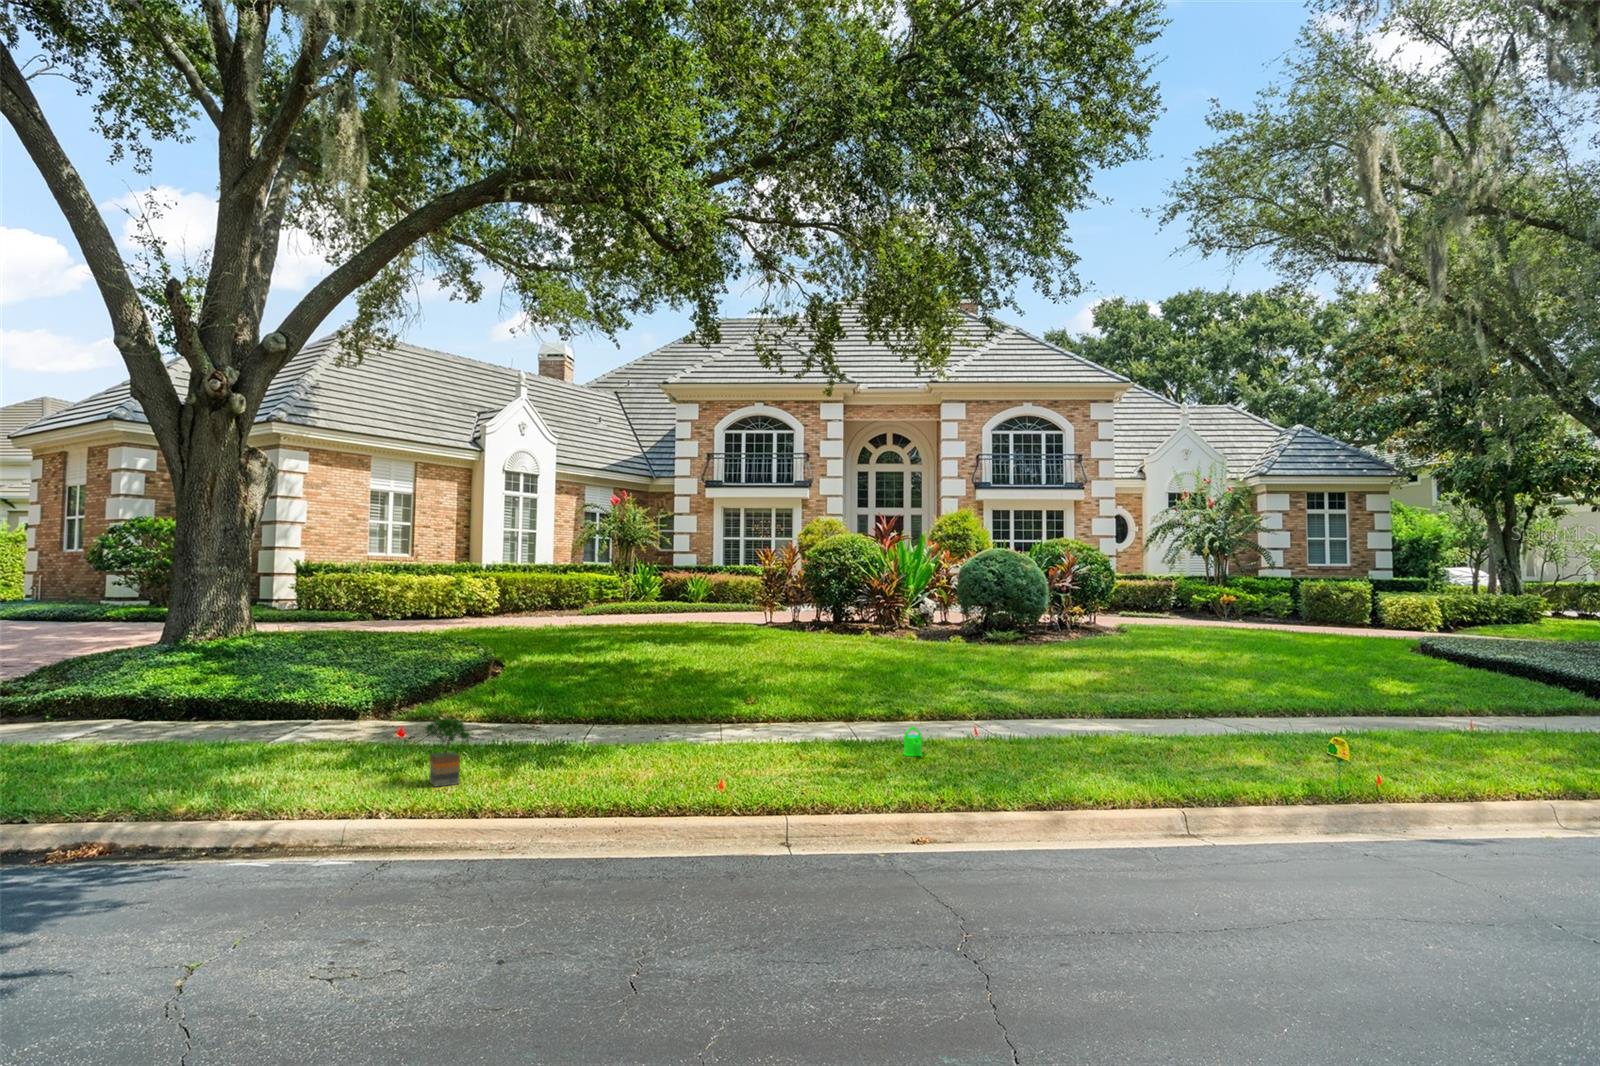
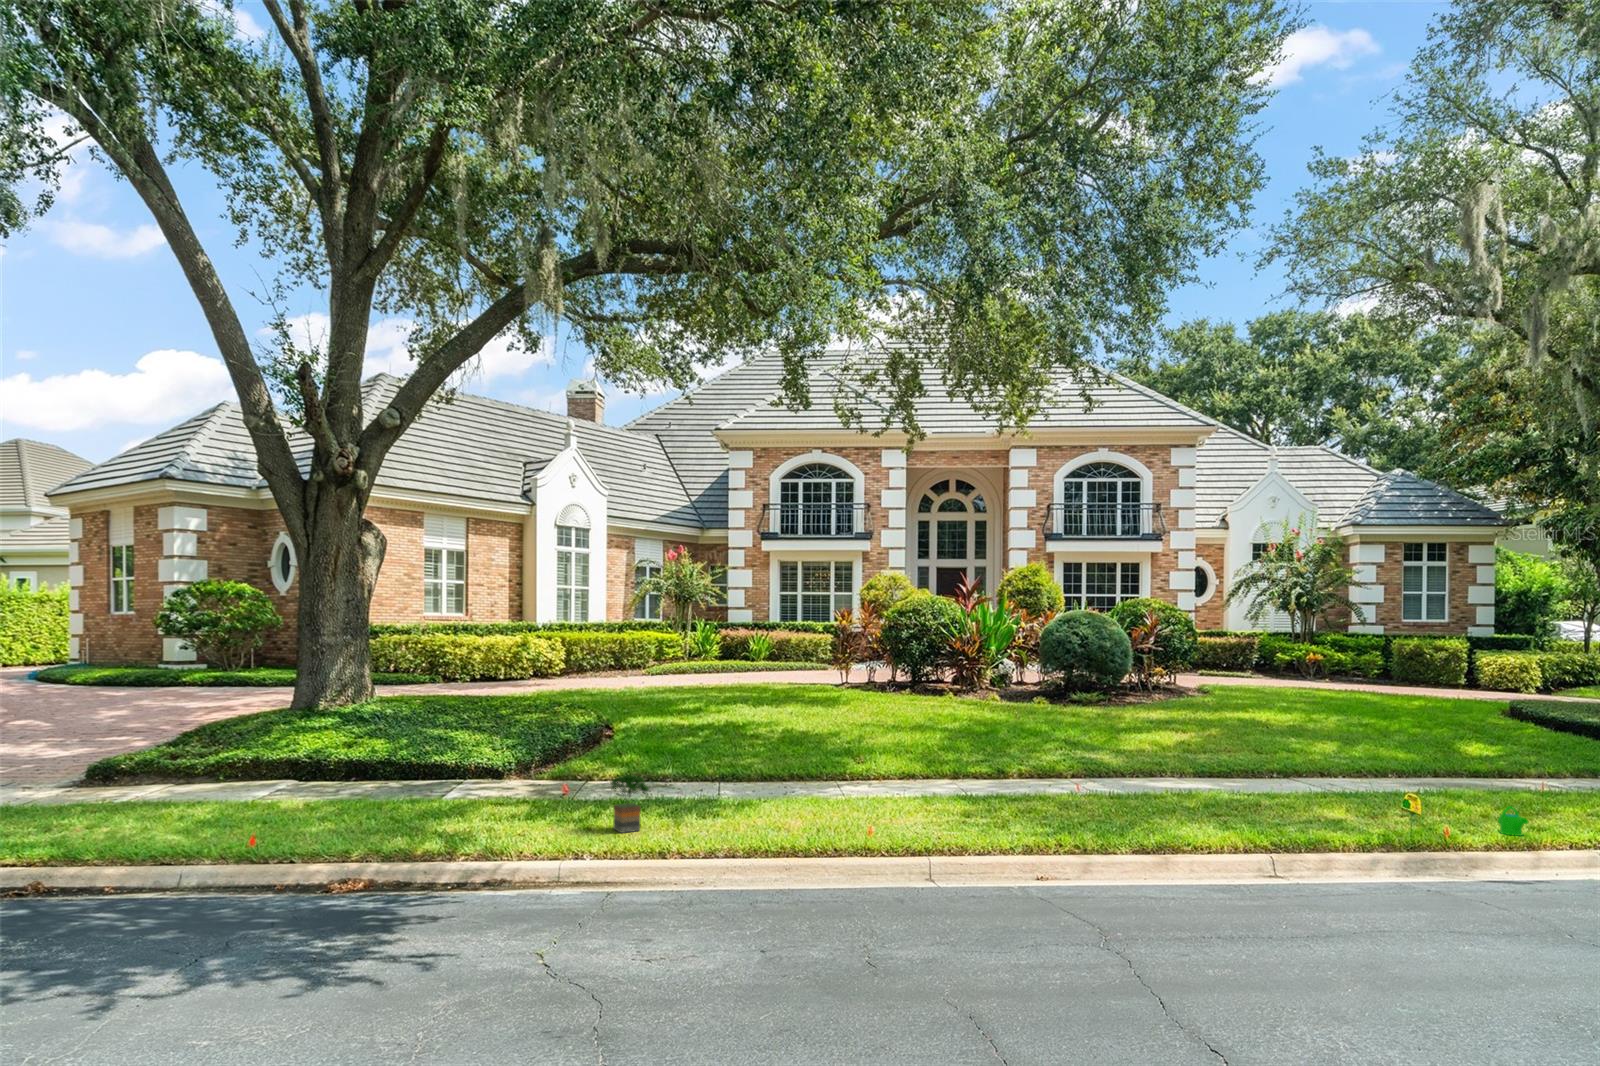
watering can: present [903,727,922,756] -> present [1498,806,1528,836]

